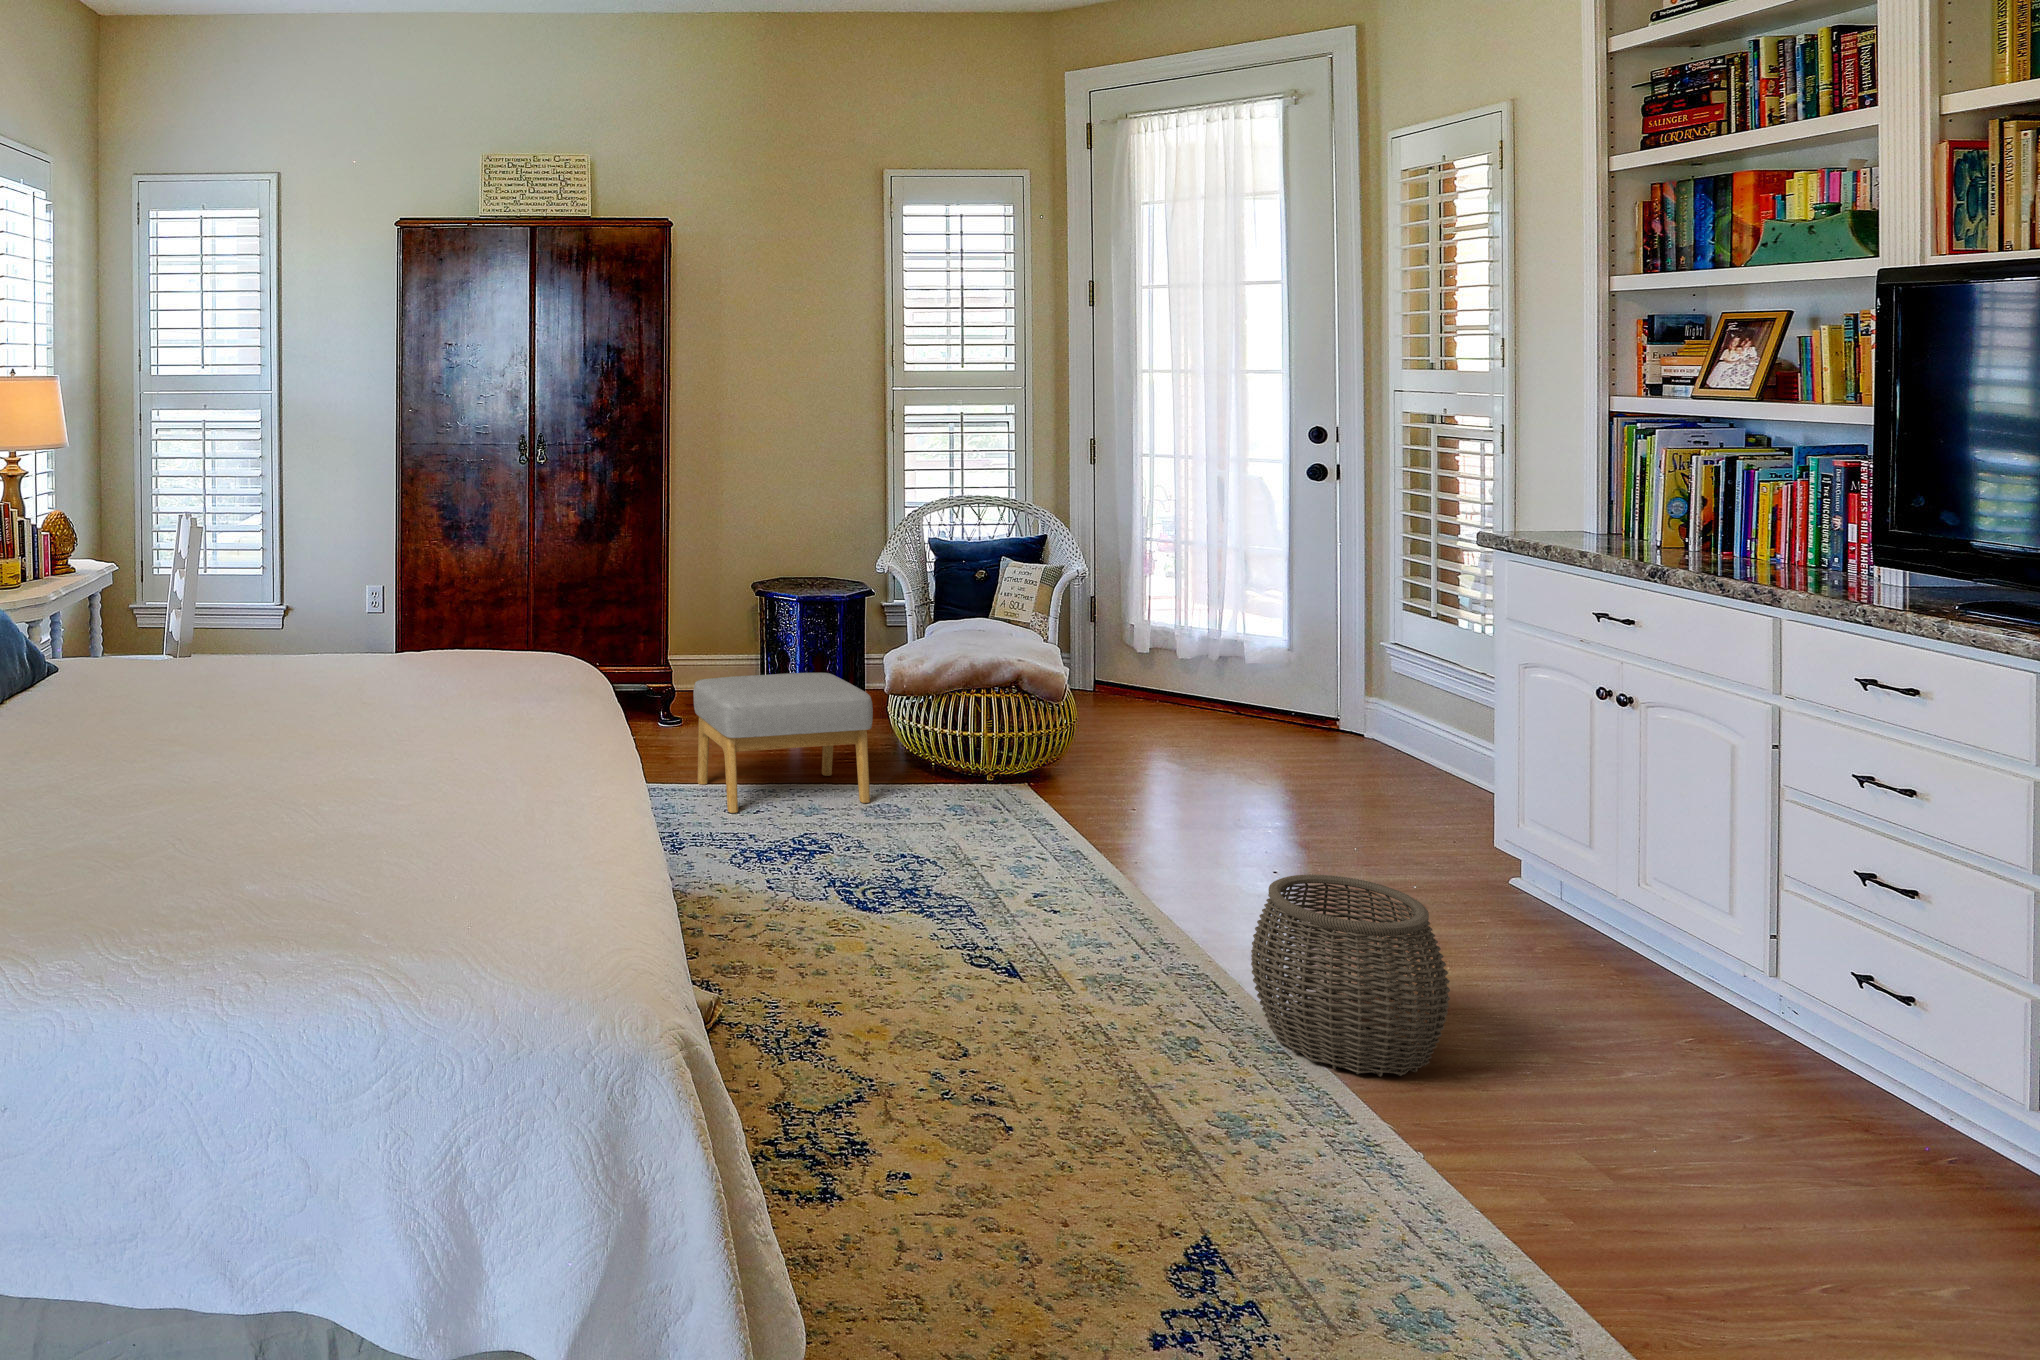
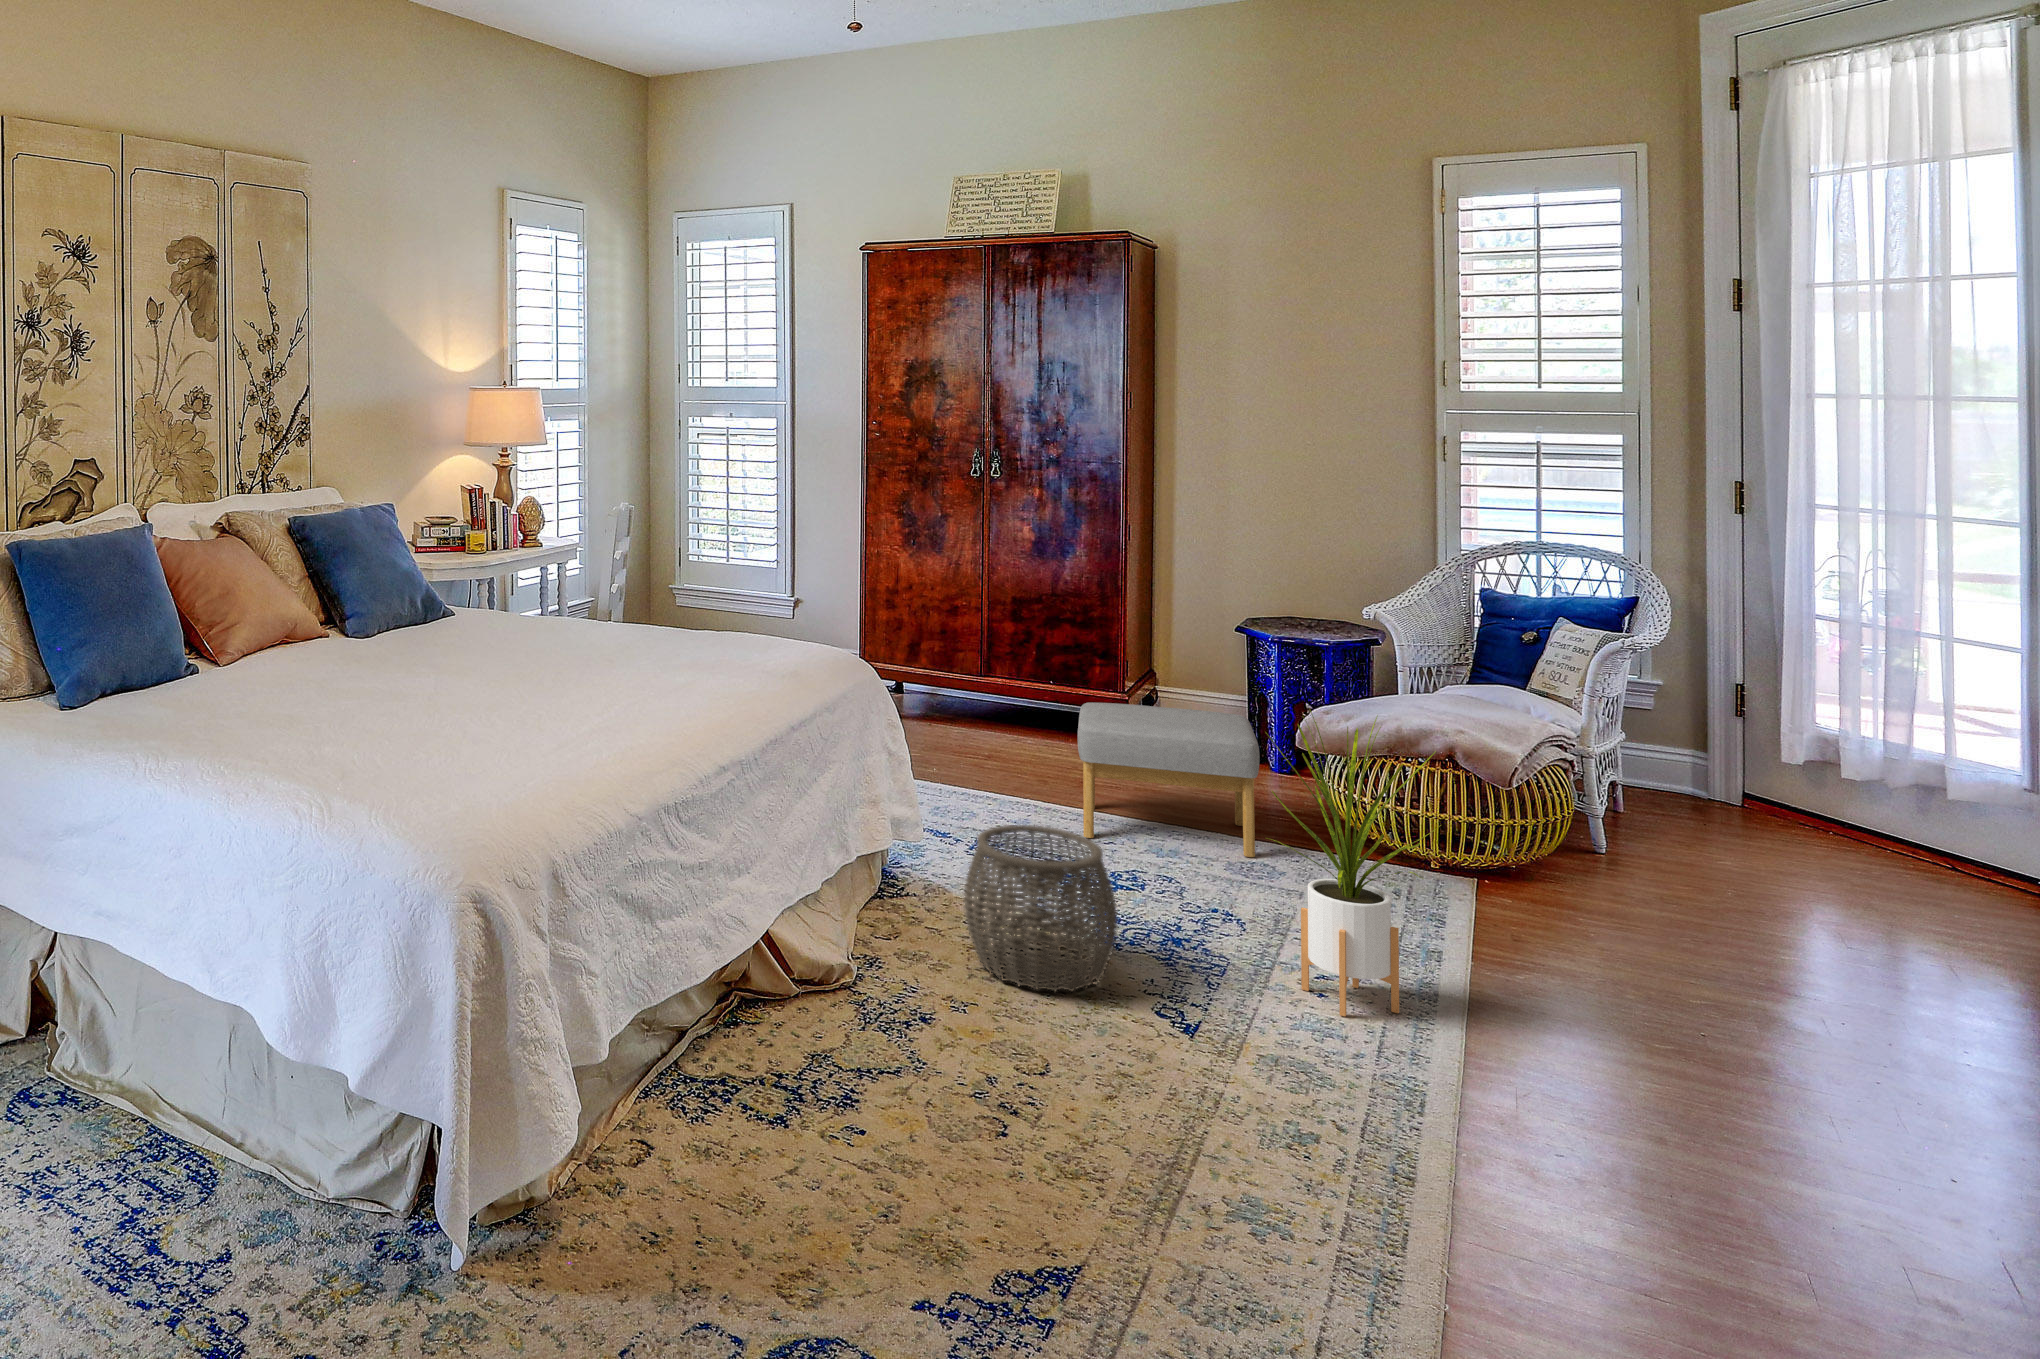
house plant: none [997,653,1145,928] -> present [1266,710,1441,1016]
woven basket: present [1251,874,1450,1077] -> present [963,825,1118,992]

